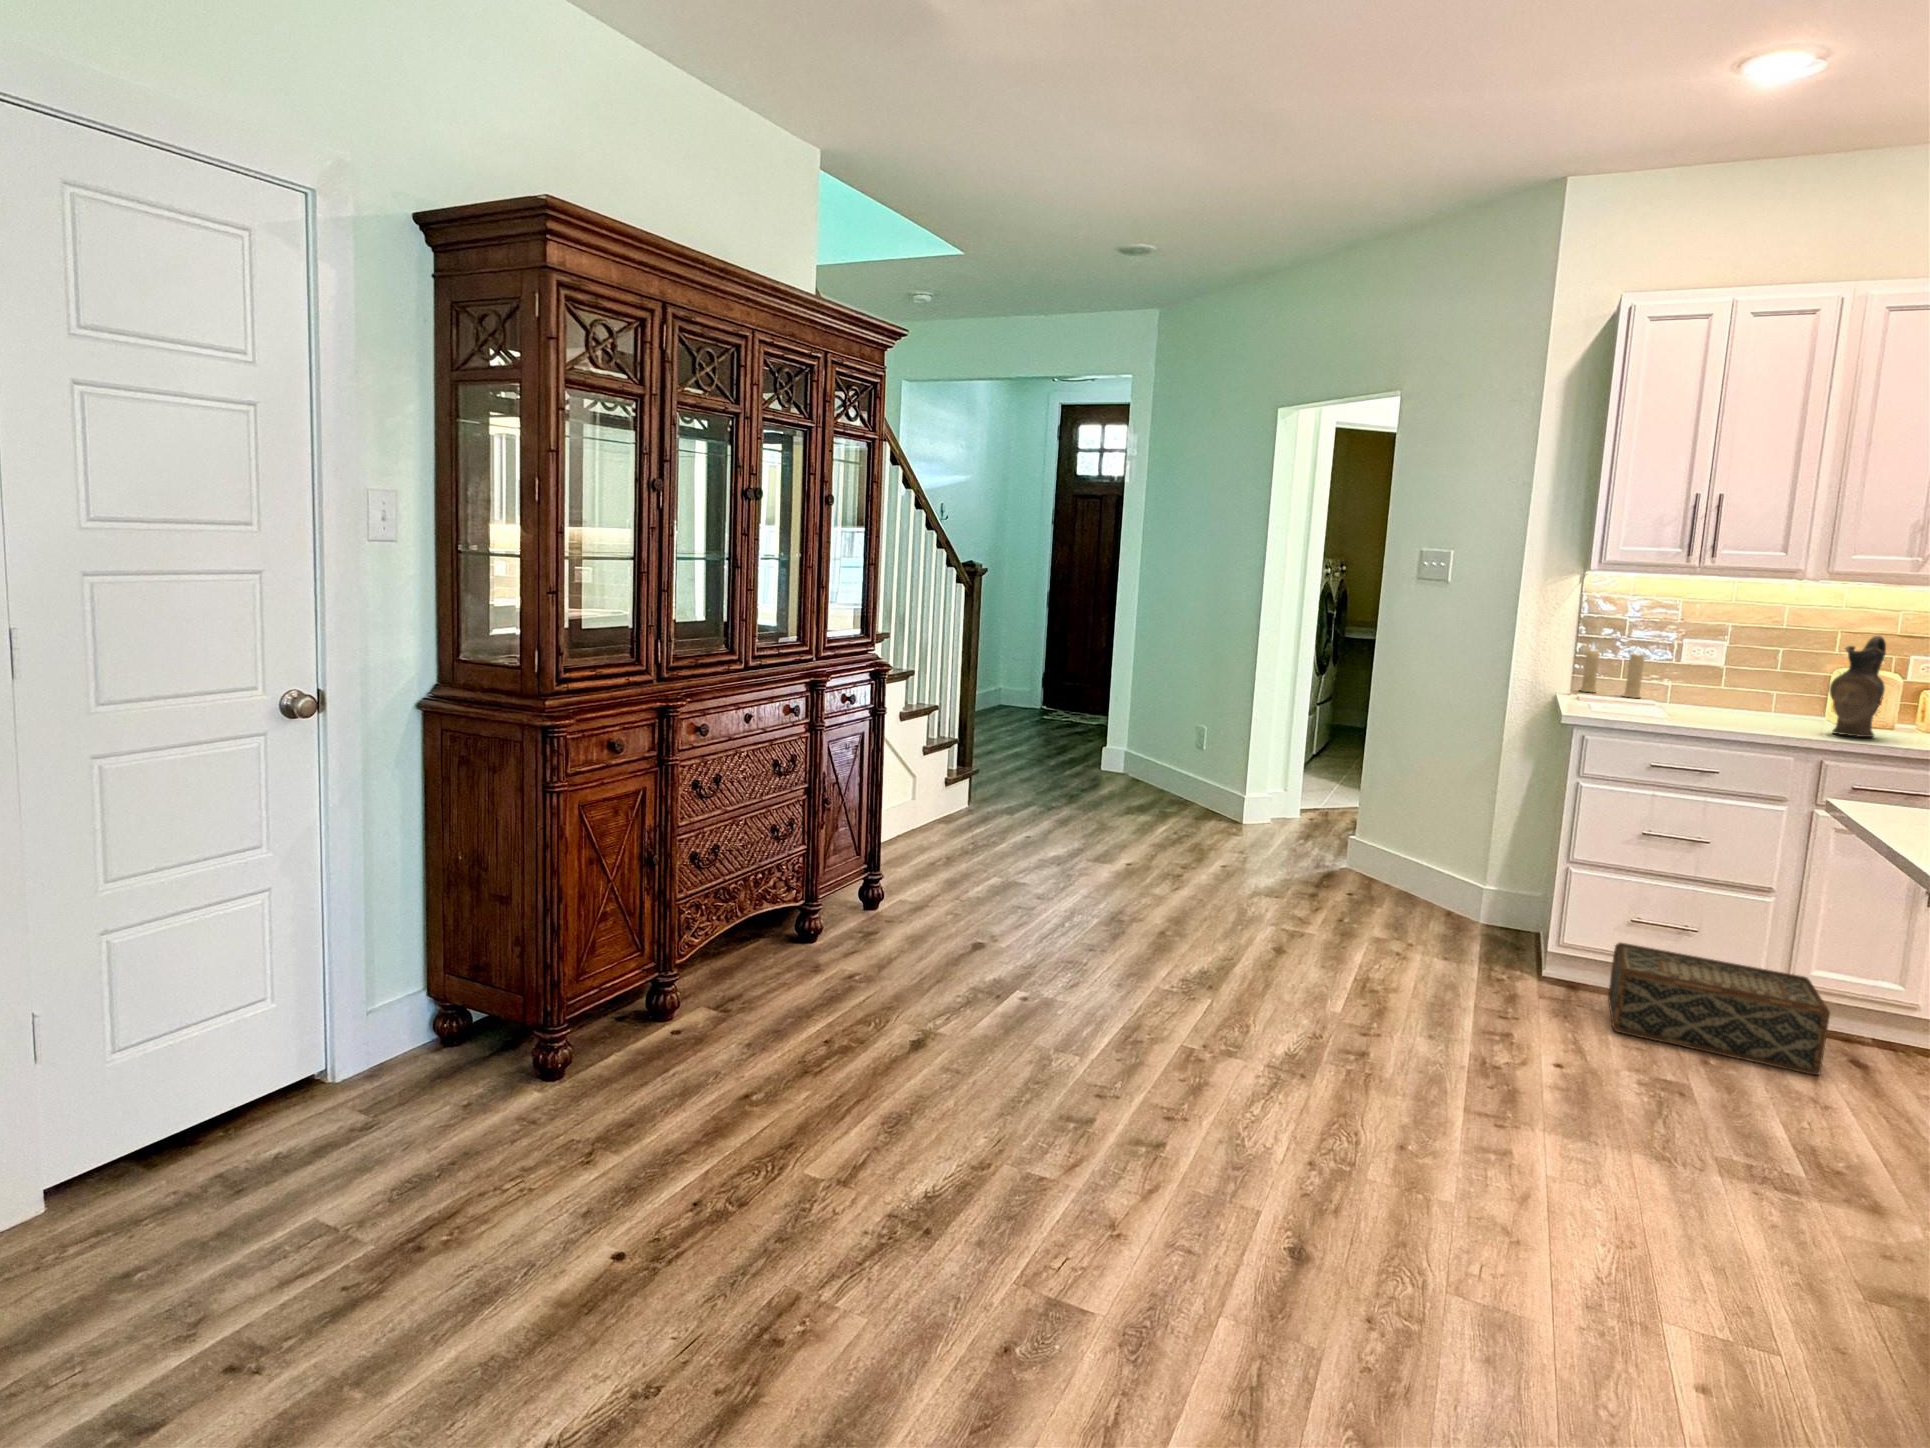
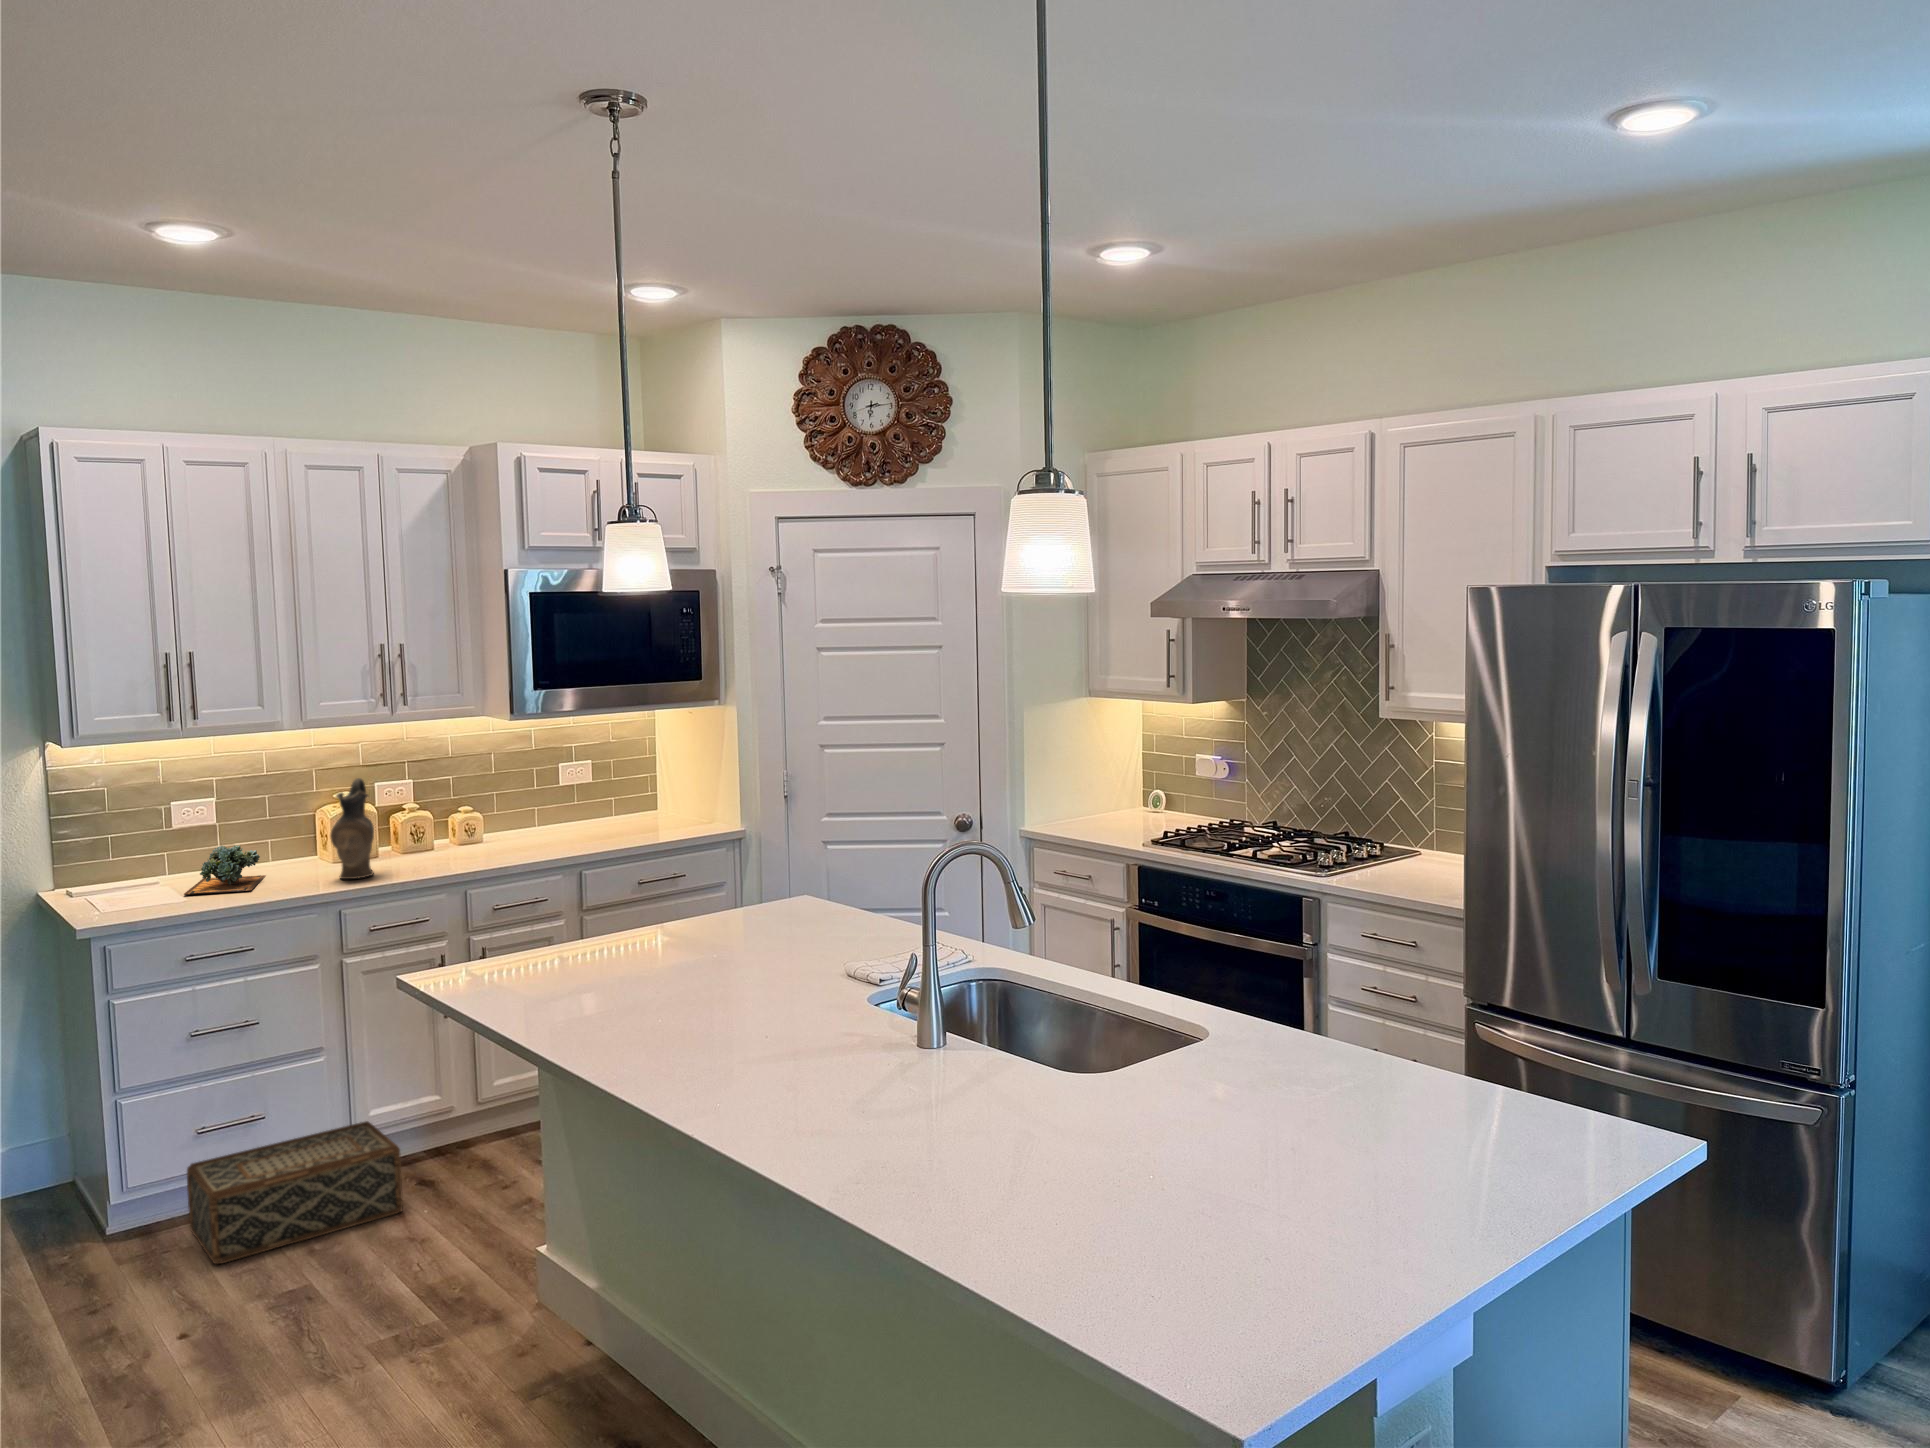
candle: present [1580,644,1644,698] -> none [62,818,140,885]
succulent plant: none [1667,678,1757,722] -> present [184,845,266,895]

